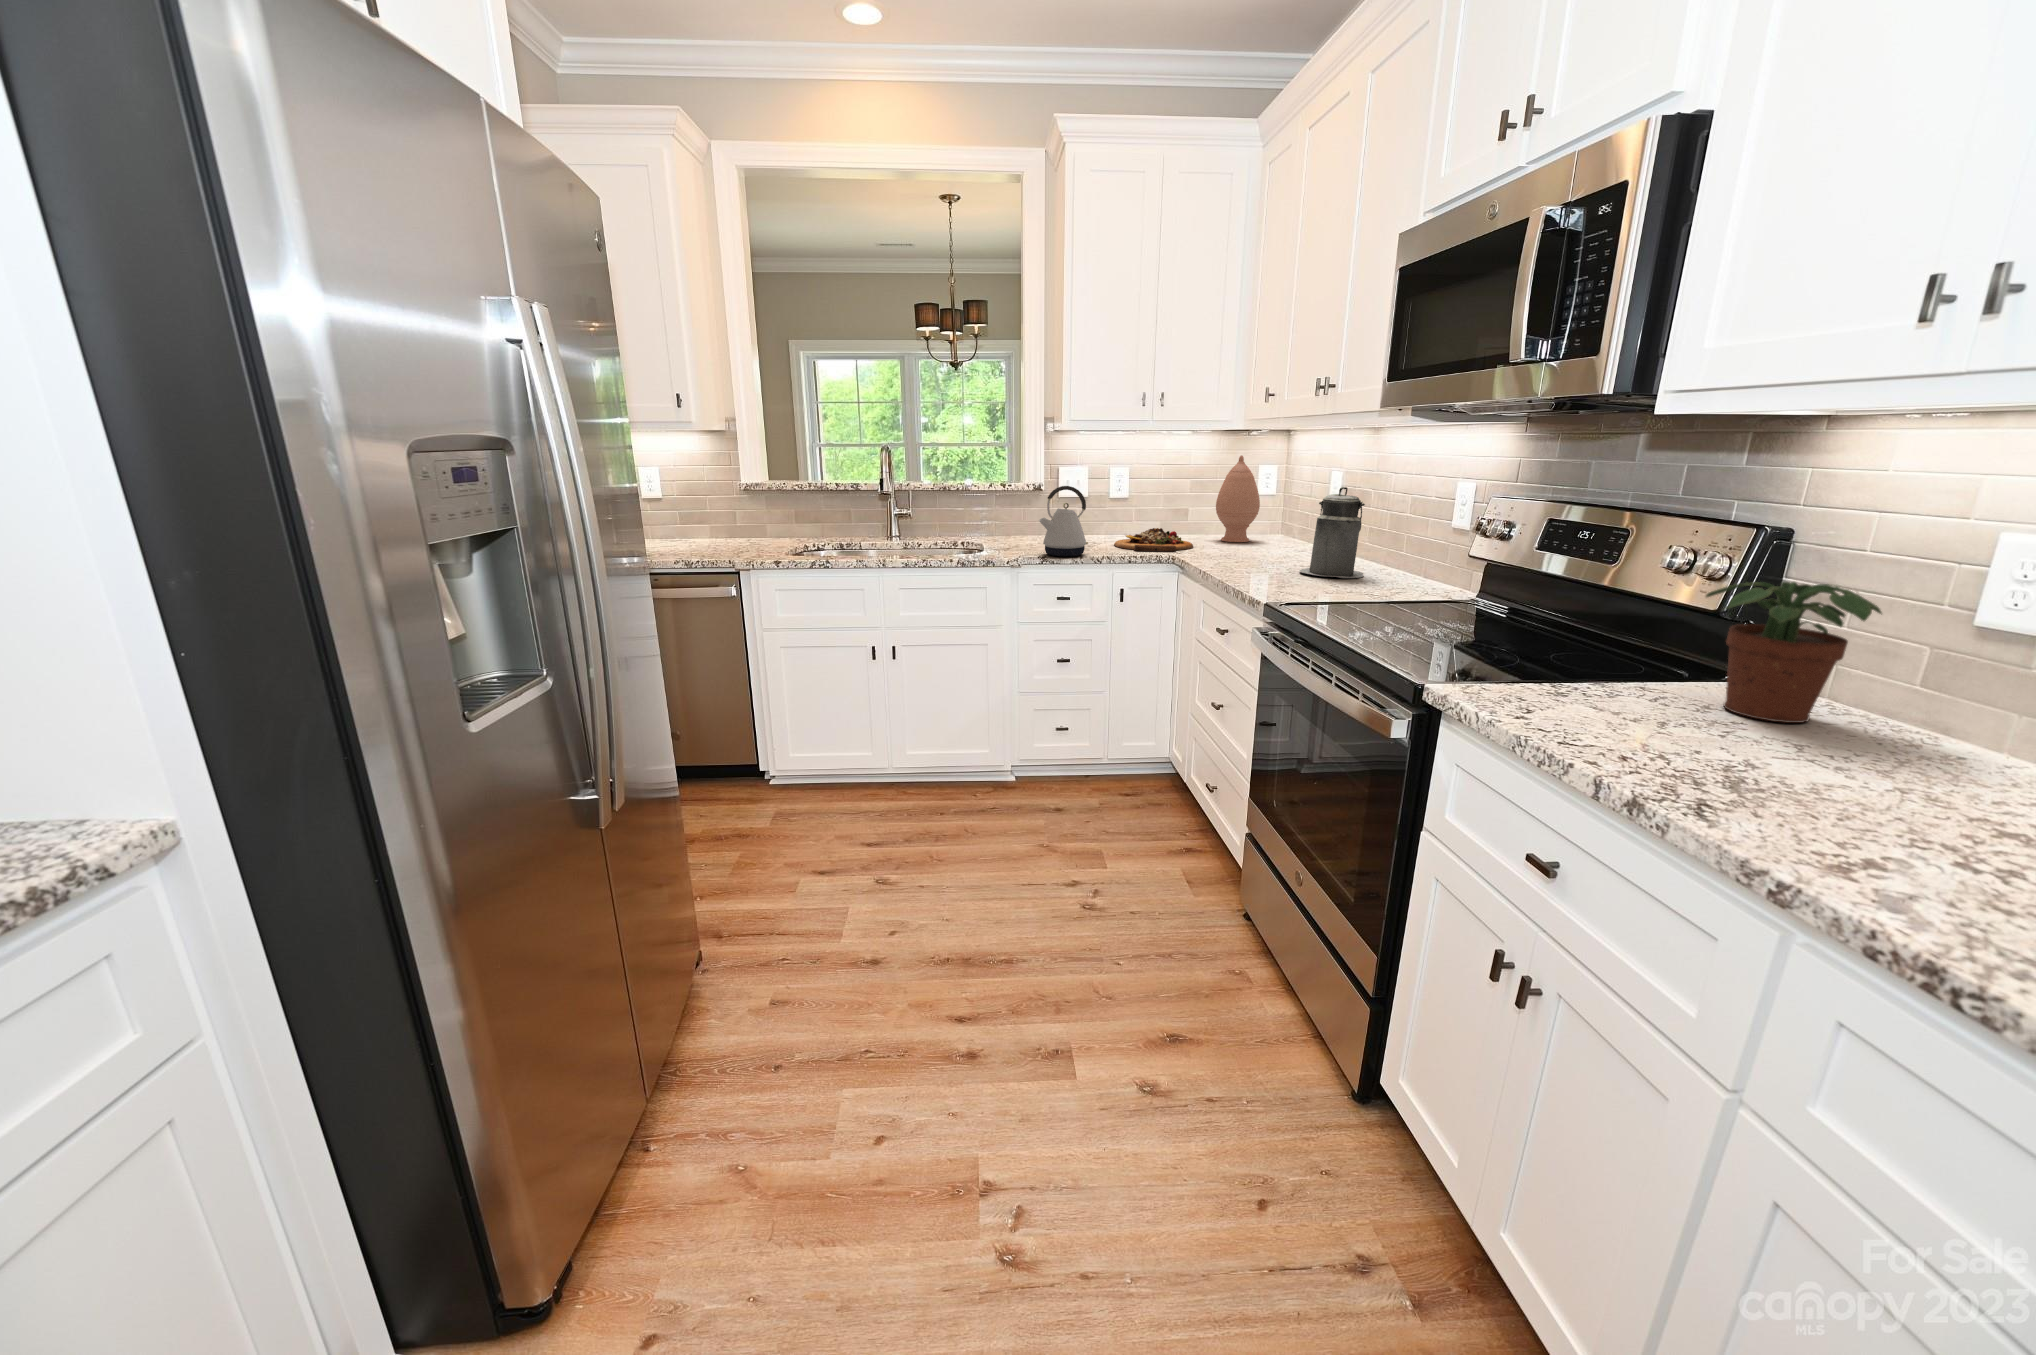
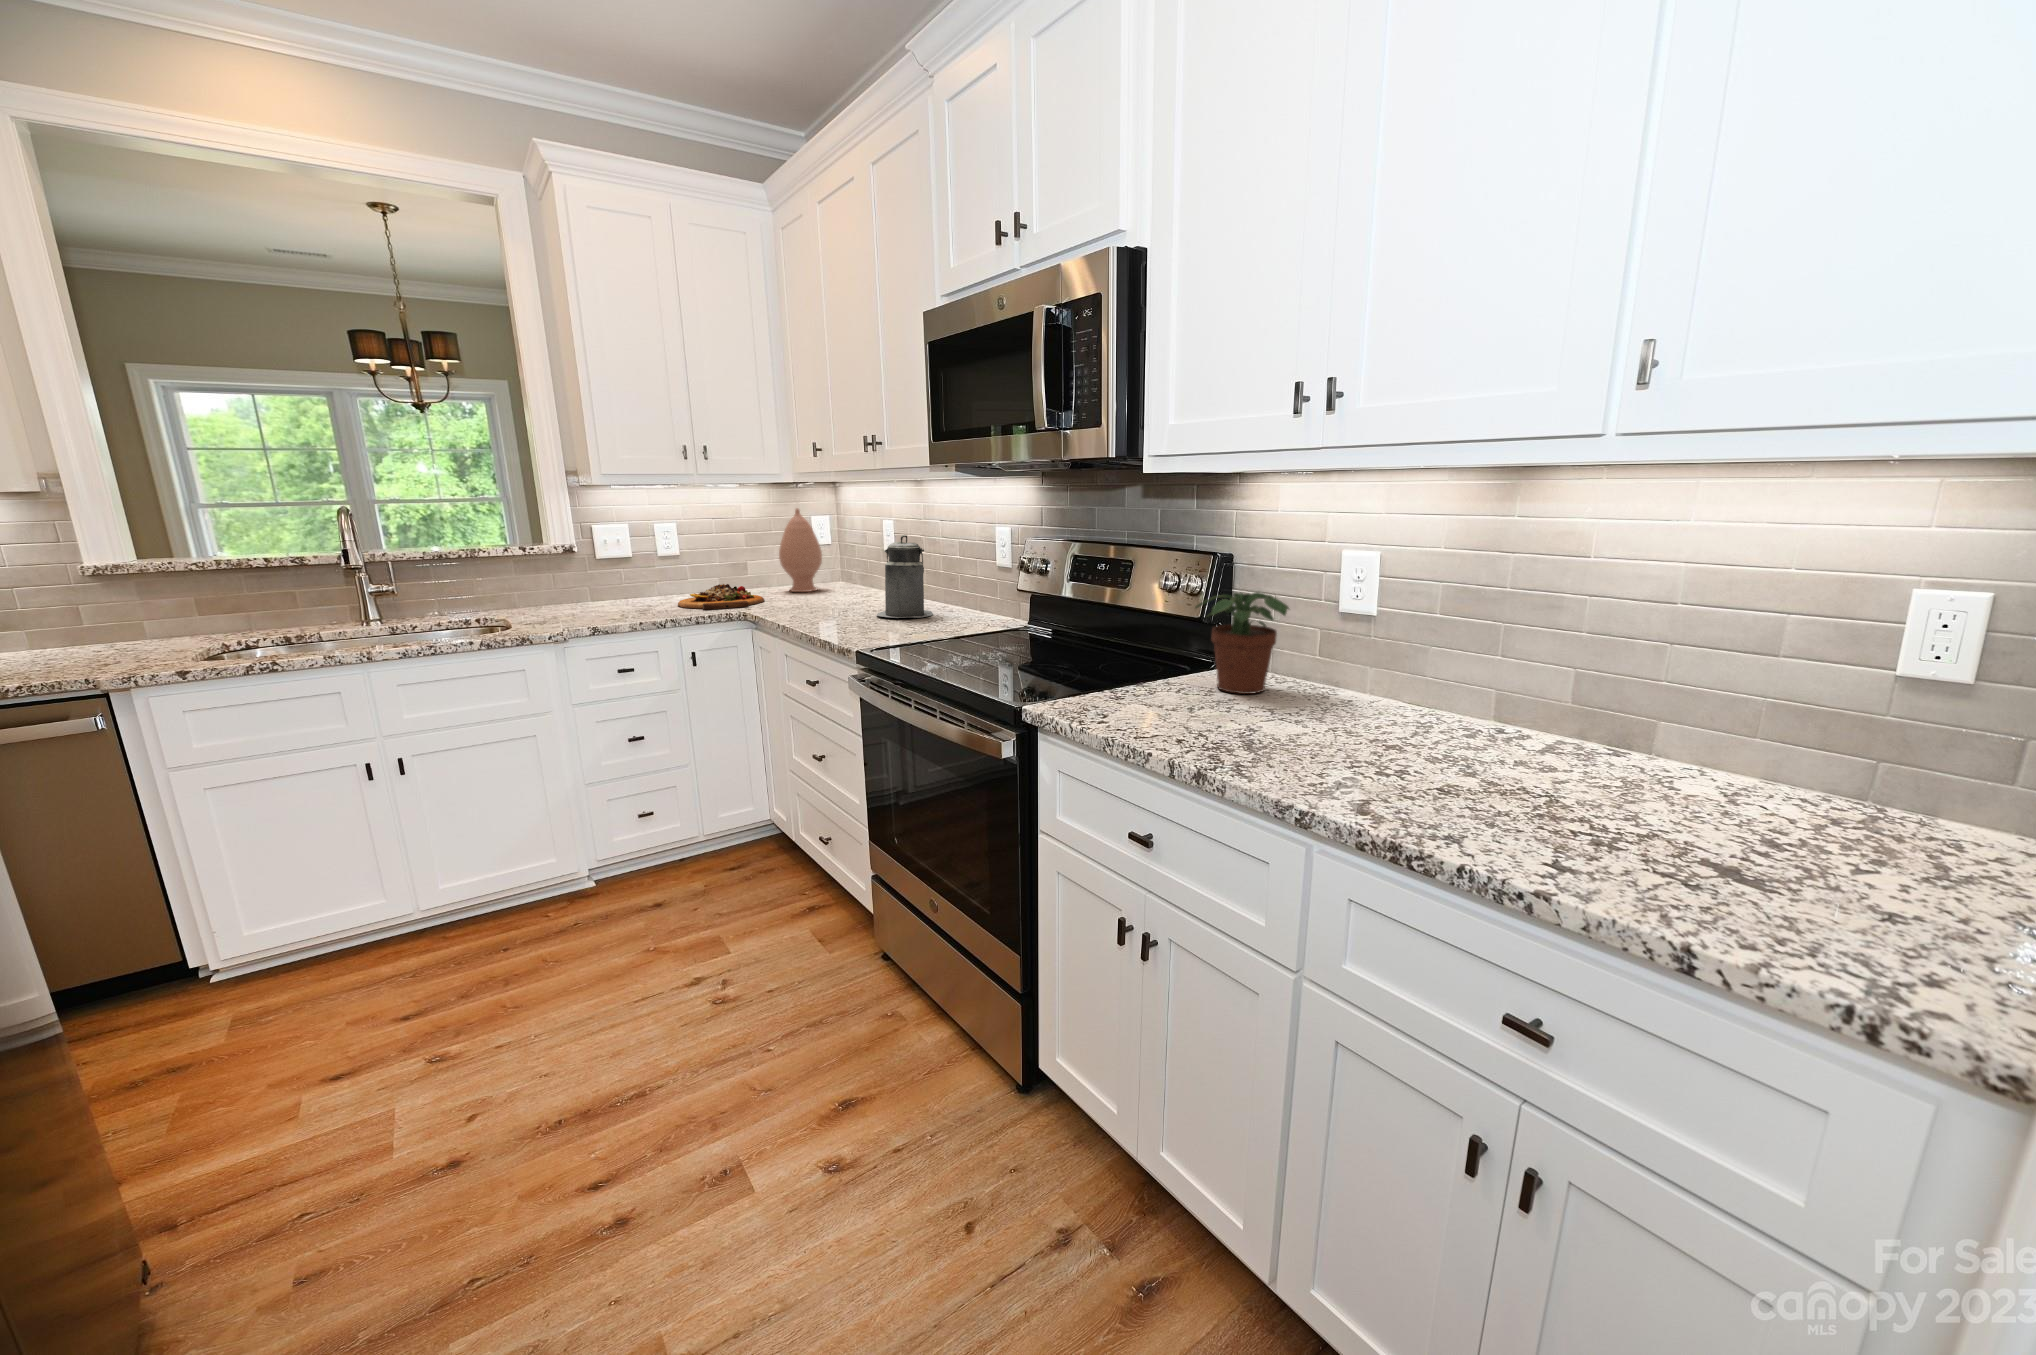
kettle: present [1039,486,1088,557] -> none [586,546,650,624]

